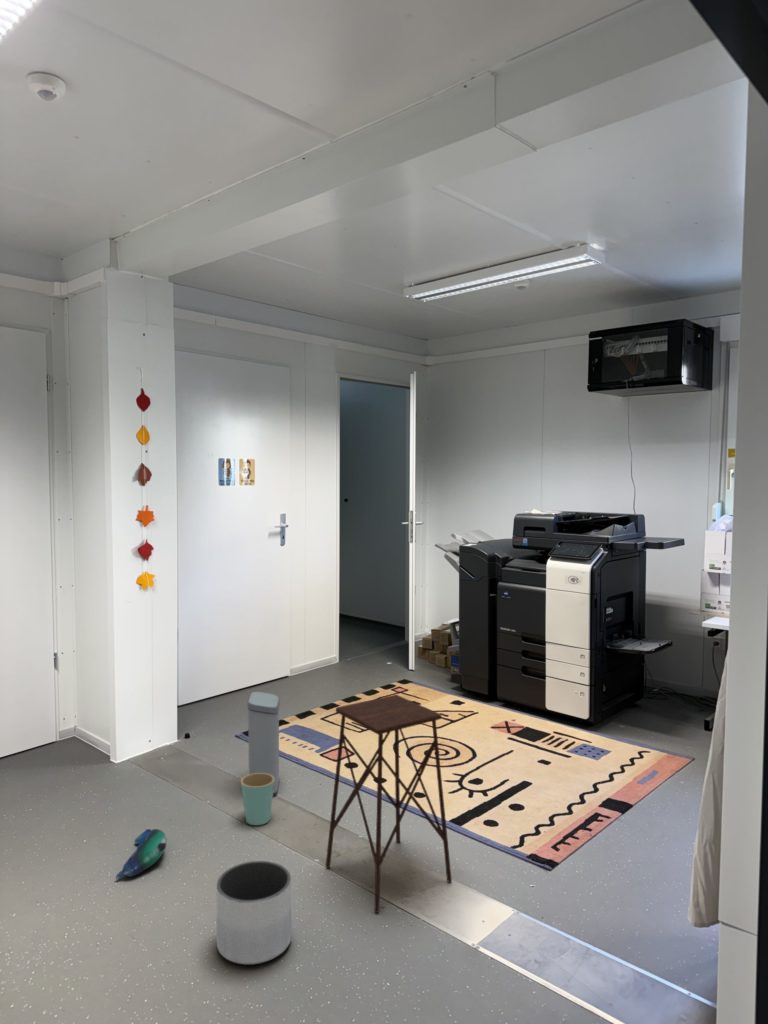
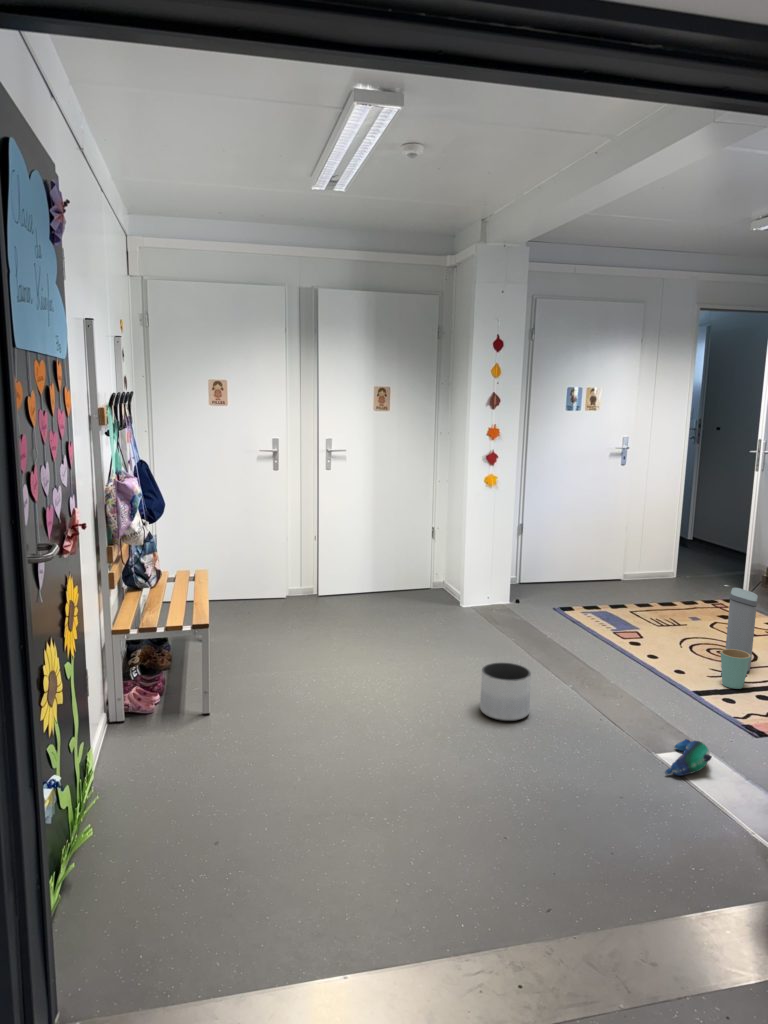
trash can: present [241,692,280,825] -> present [721,588,758,689]
side table: present [326,695,452,912] -> none [574,576,666,721]
plush toy: present [116,829,167,879] -> present [665,739,712,776]

